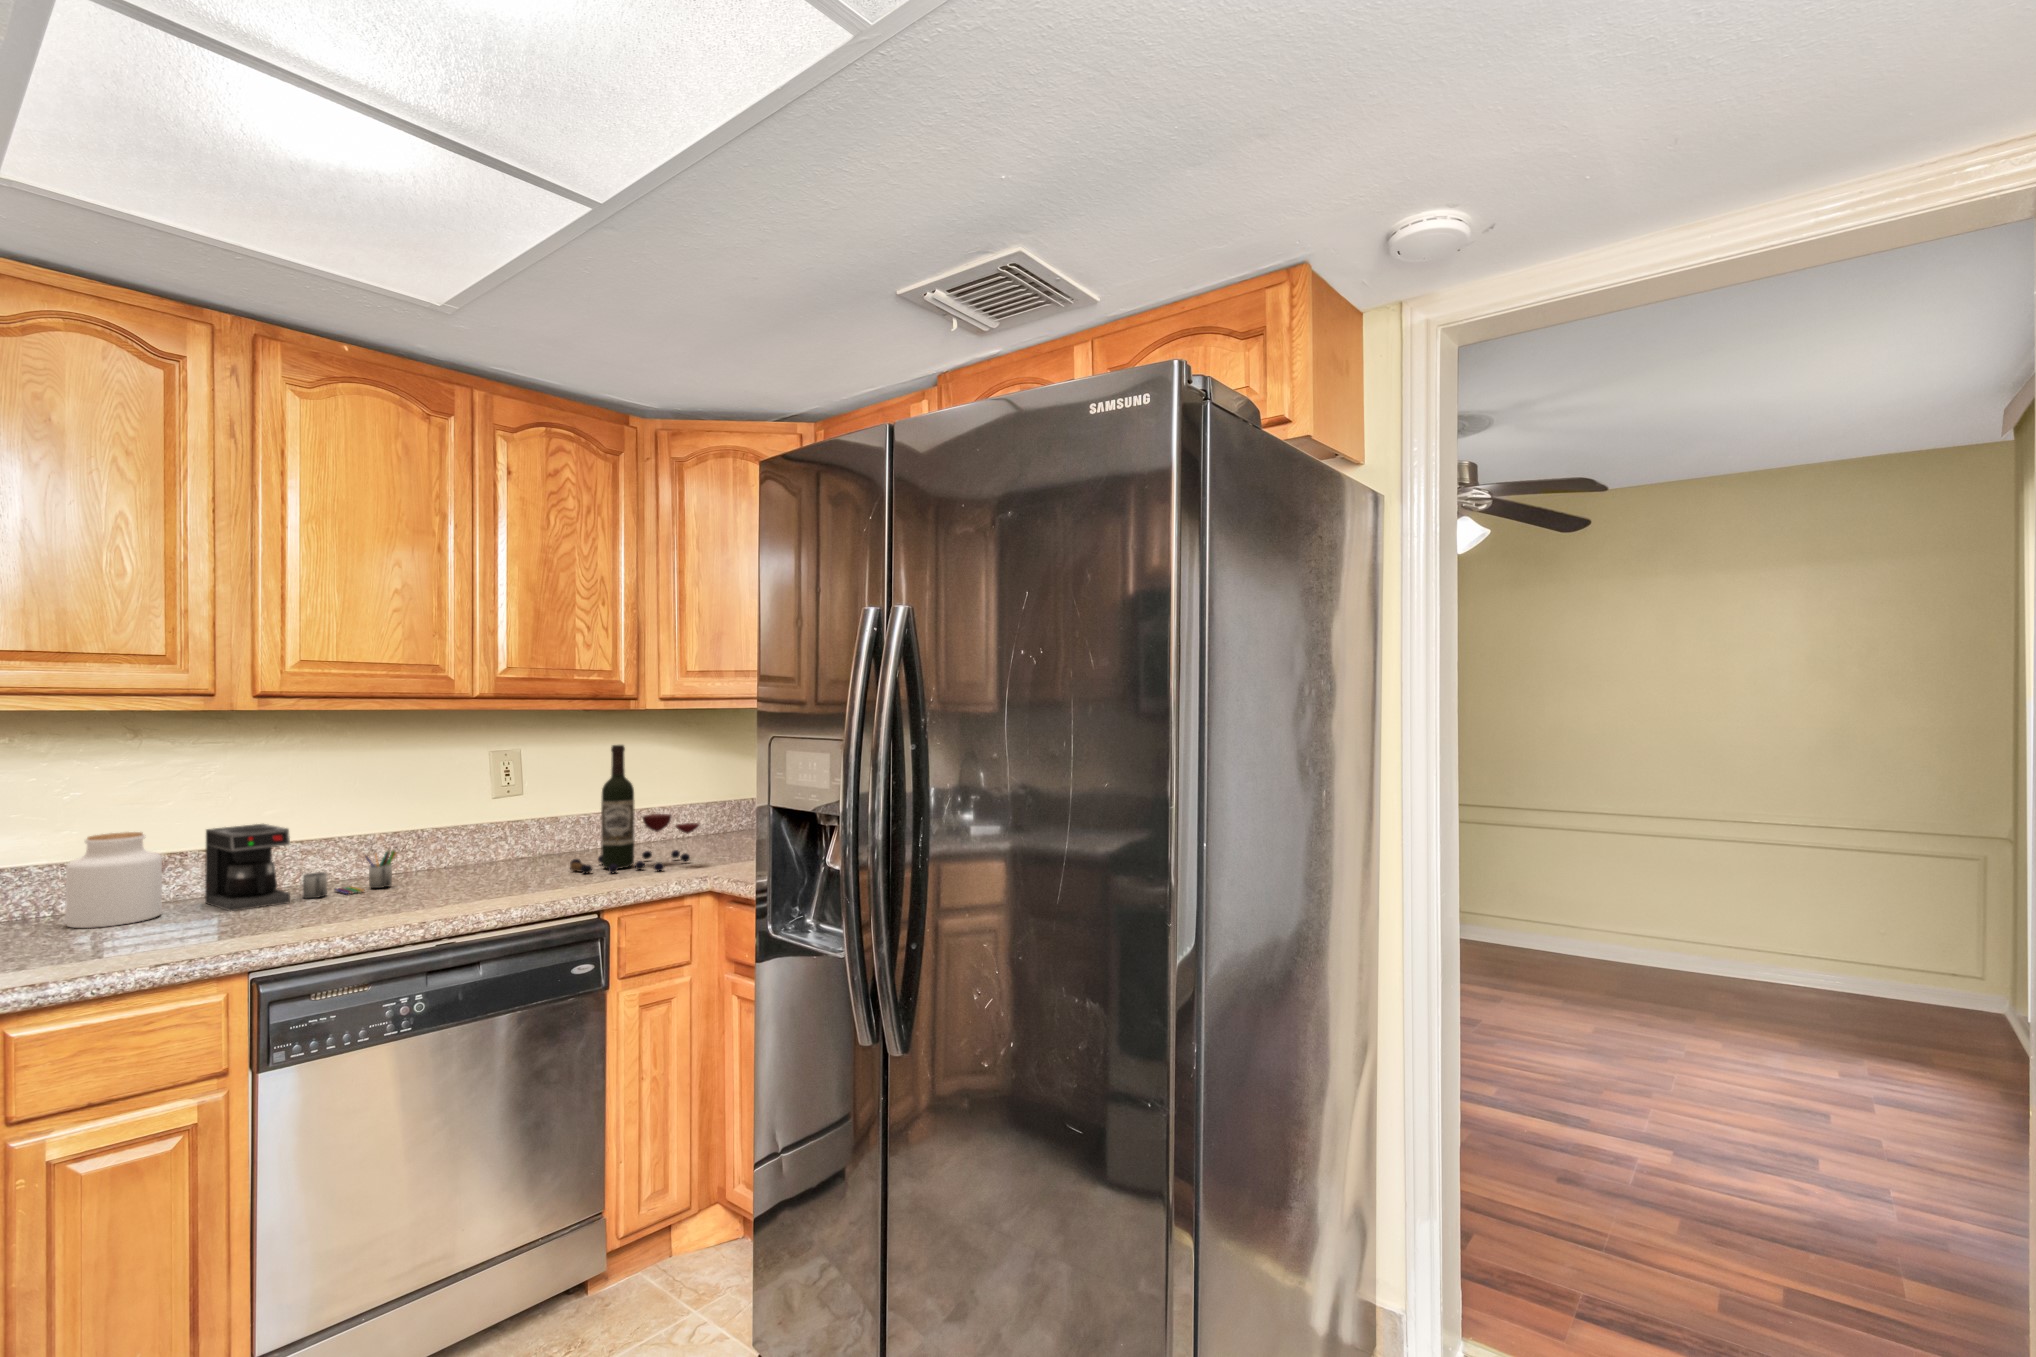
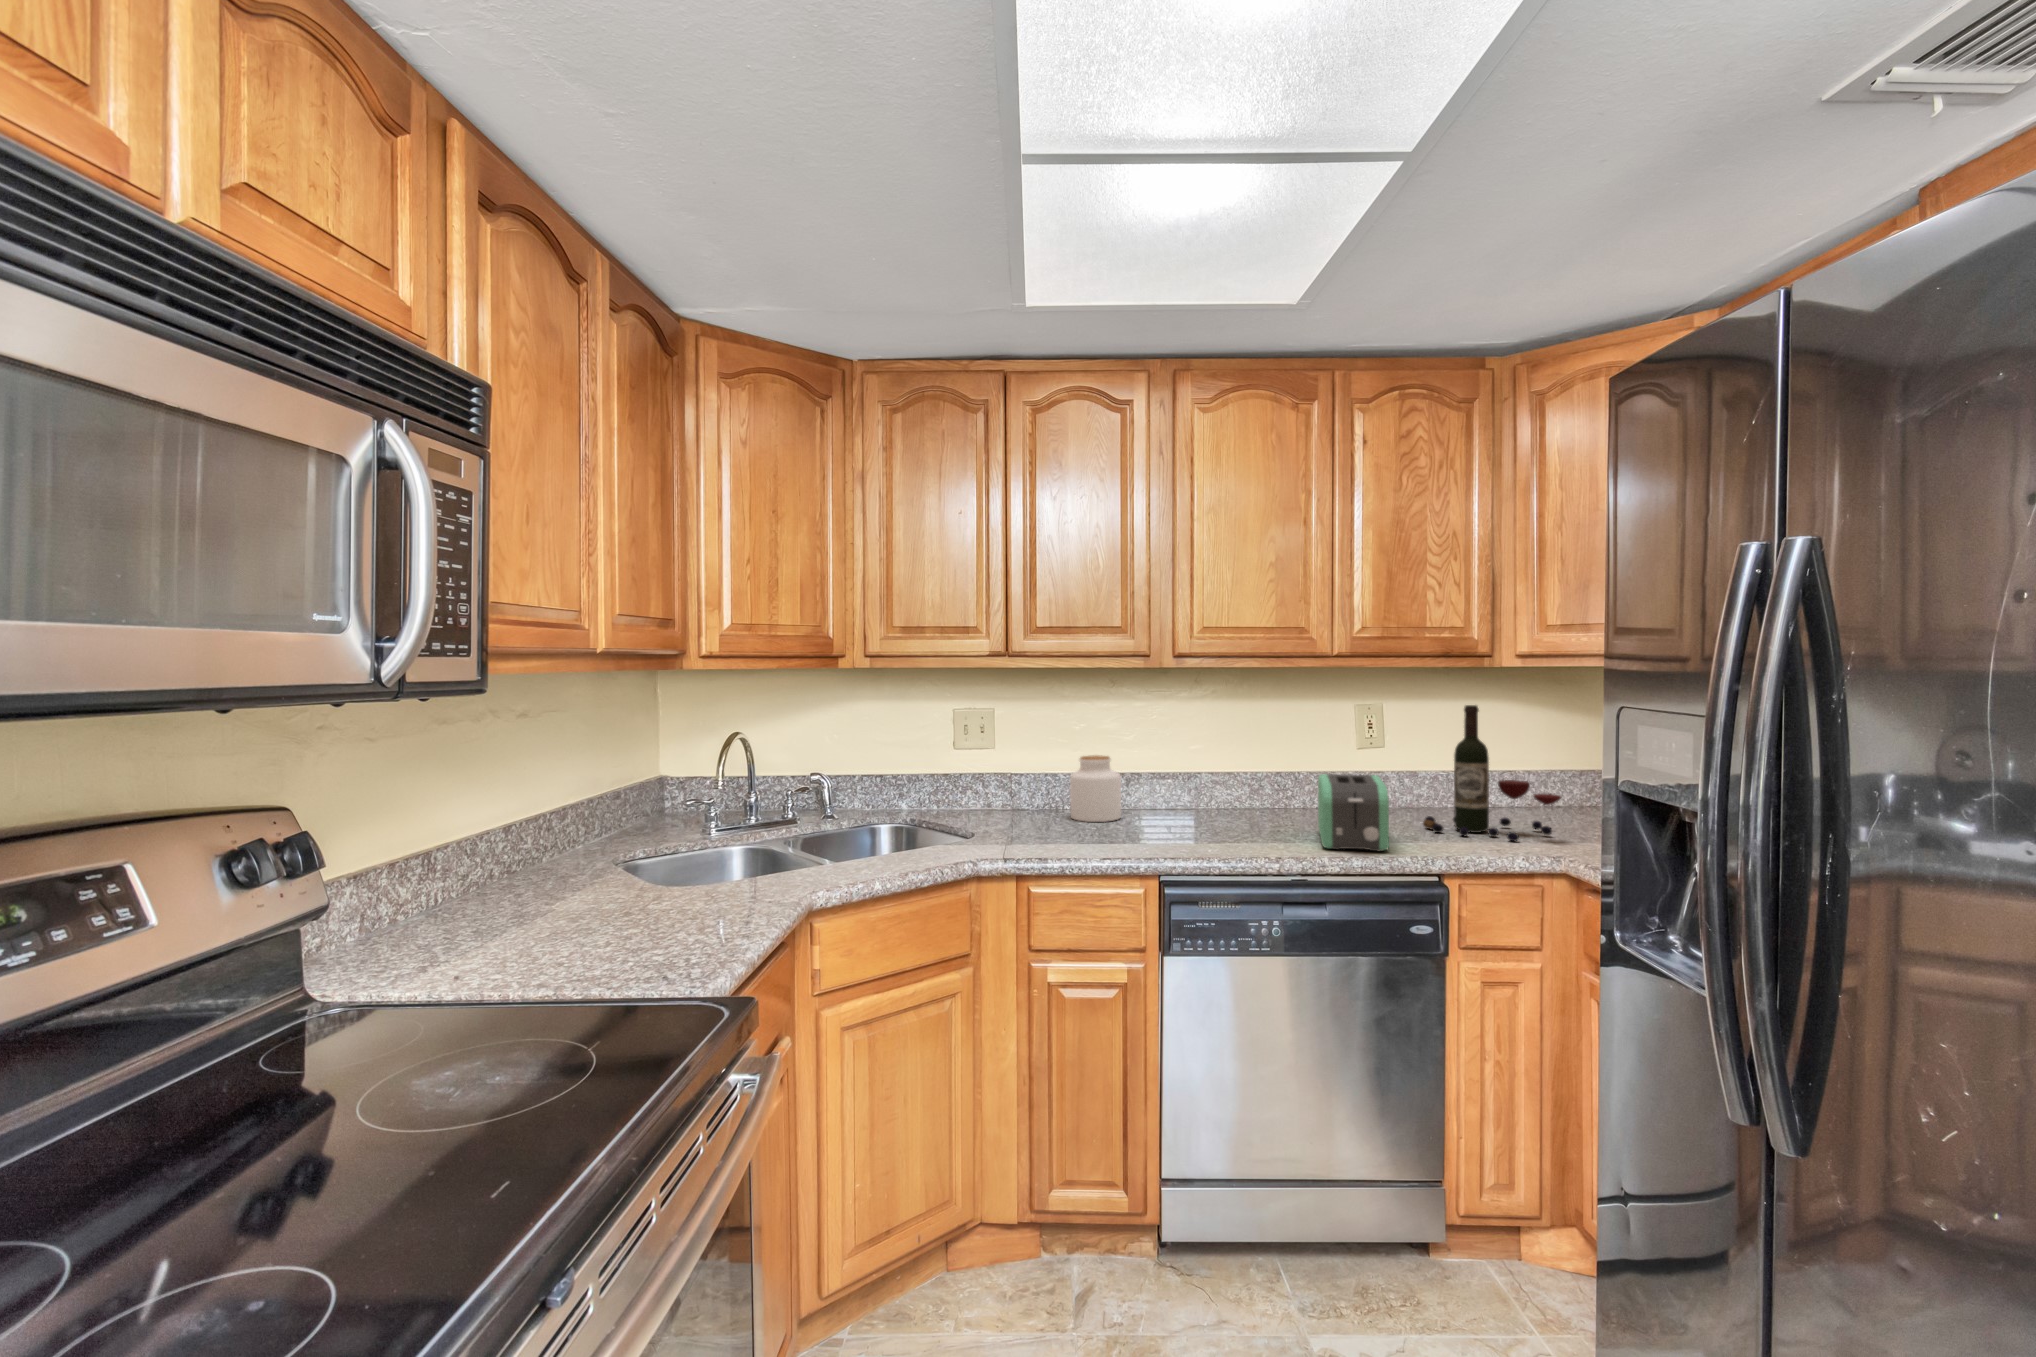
toaster: none [458,821,546,906] -> present [1318,774,1389,851]
coffee maker: present [205,824,396,911] -> none [1148,757,1275,824]

